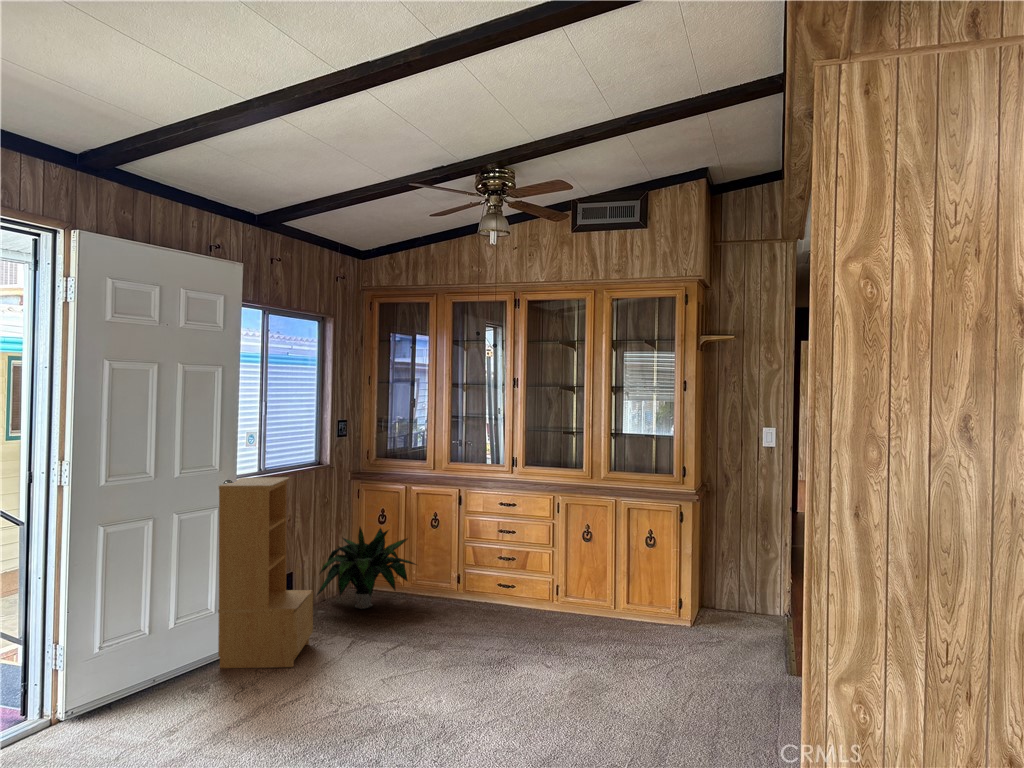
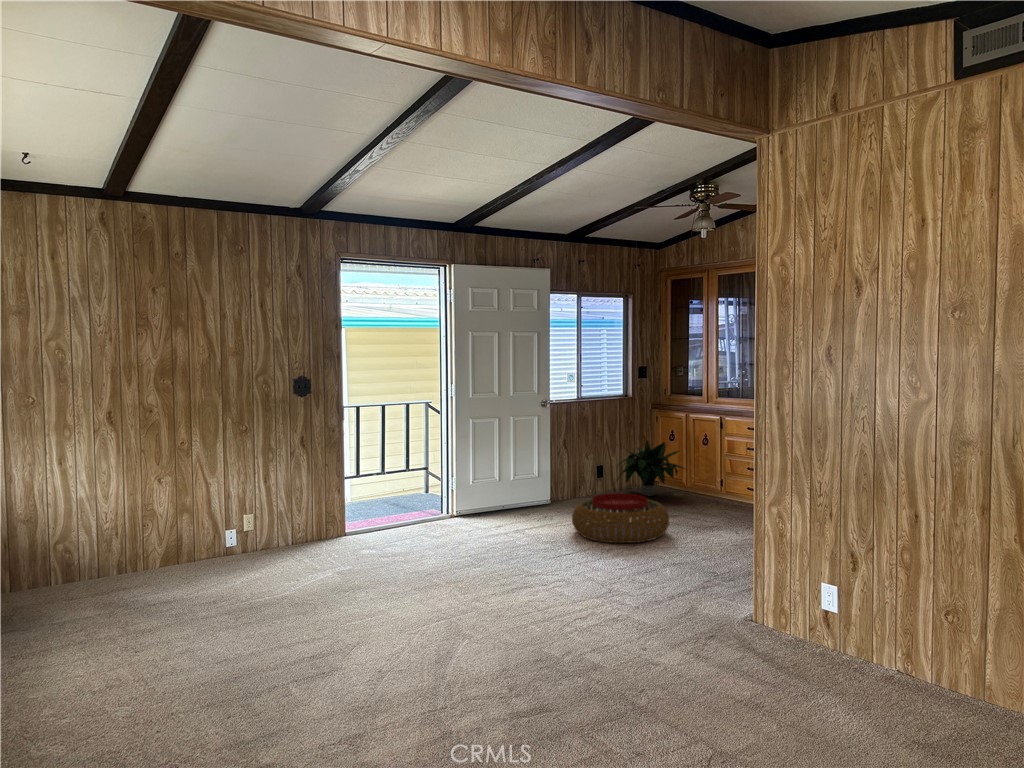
bookshelf: present [218,477,313,668] -> none [537,400,599,514]
pouf: none [314,629,473,731] -> present [572,493,669,543]

